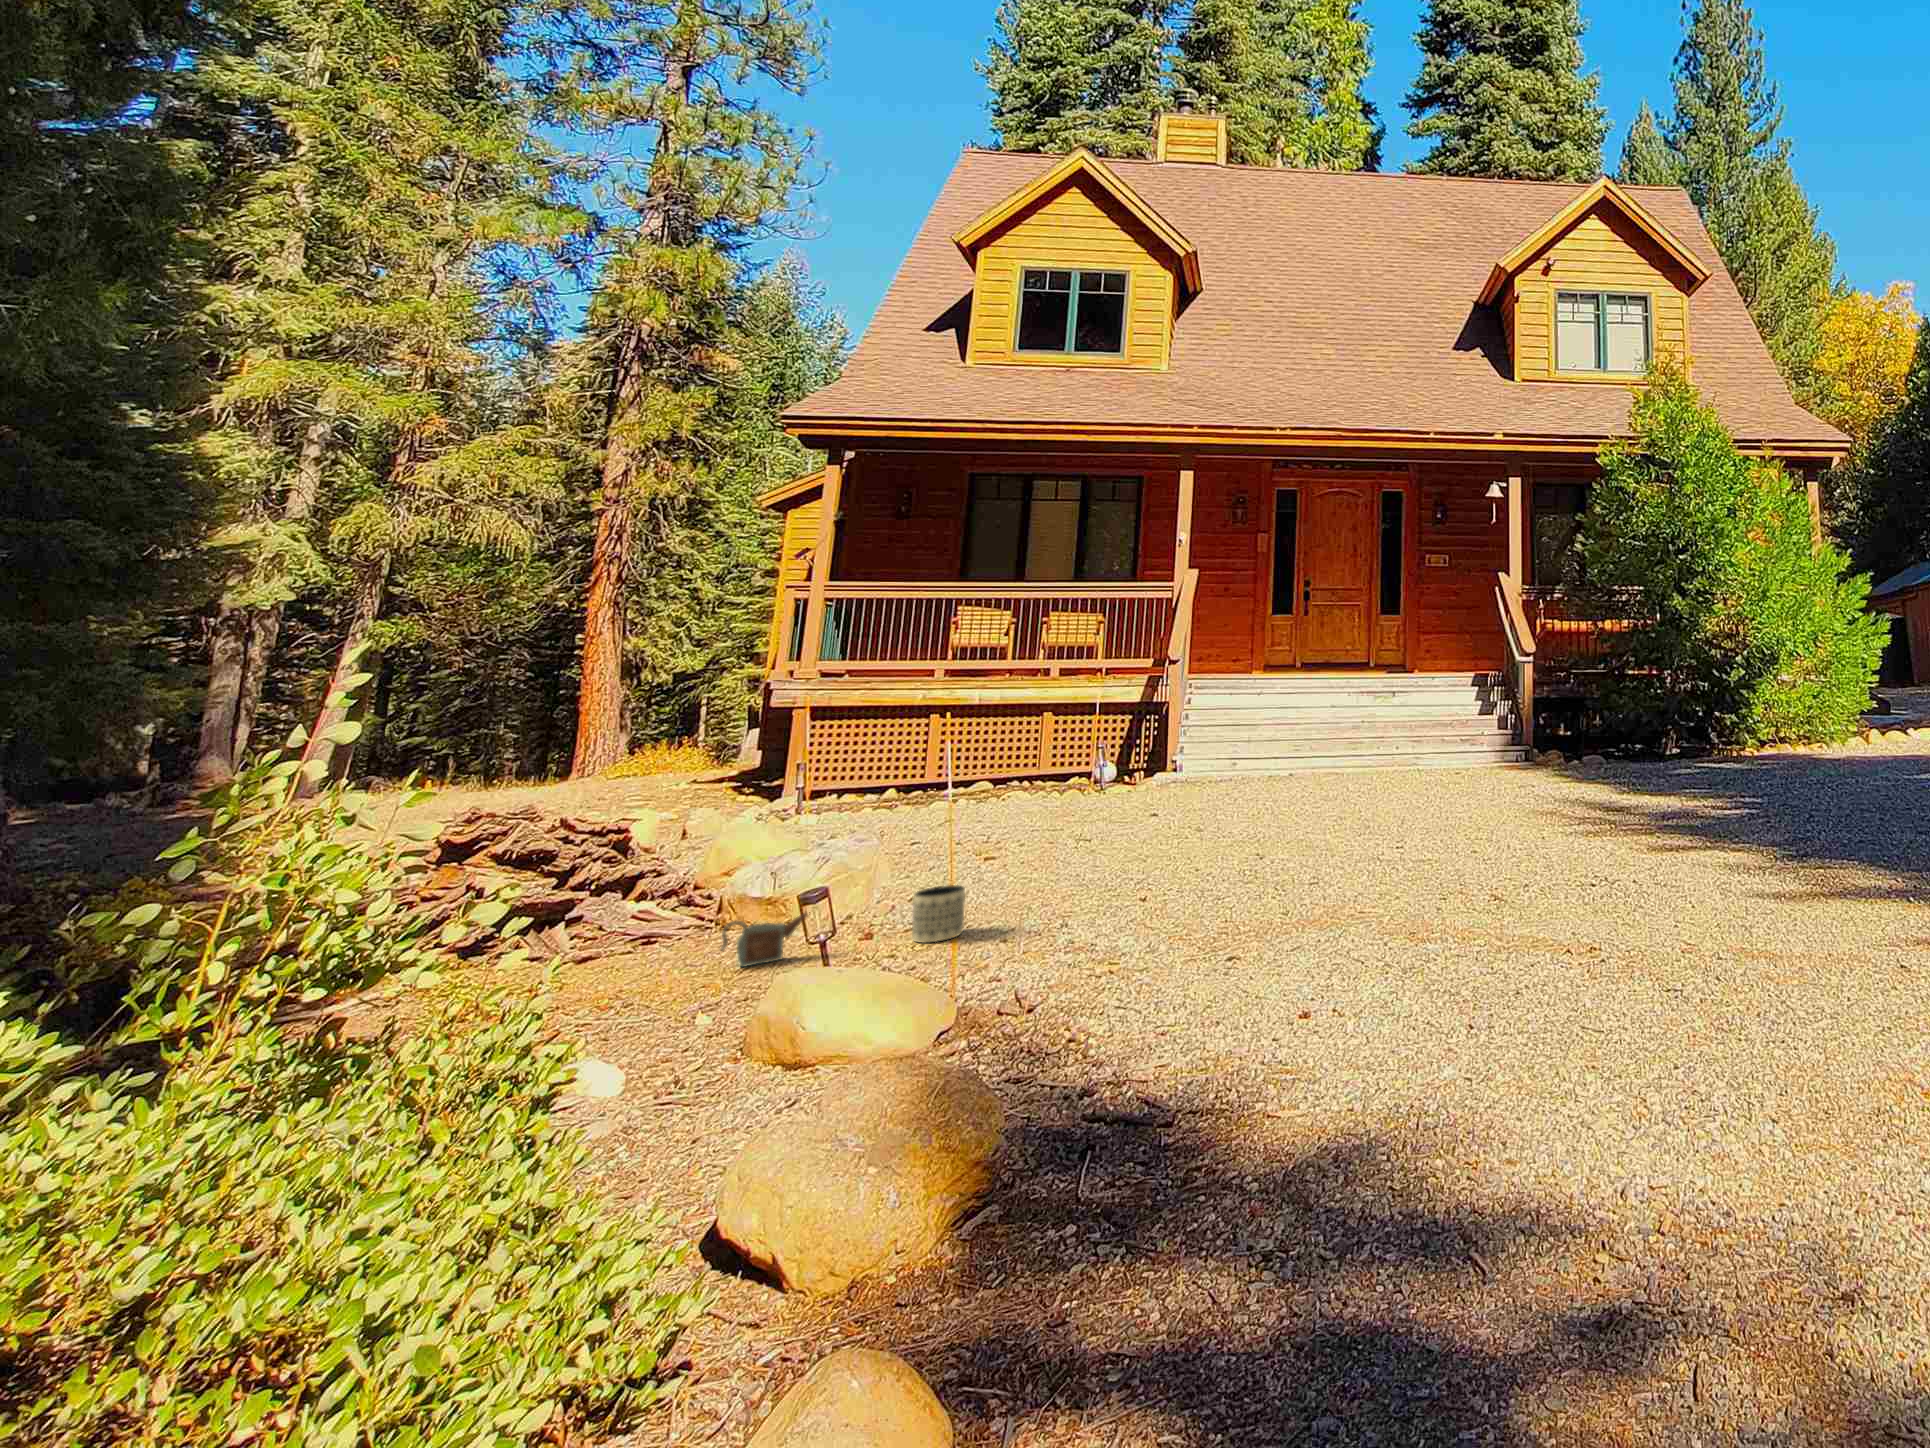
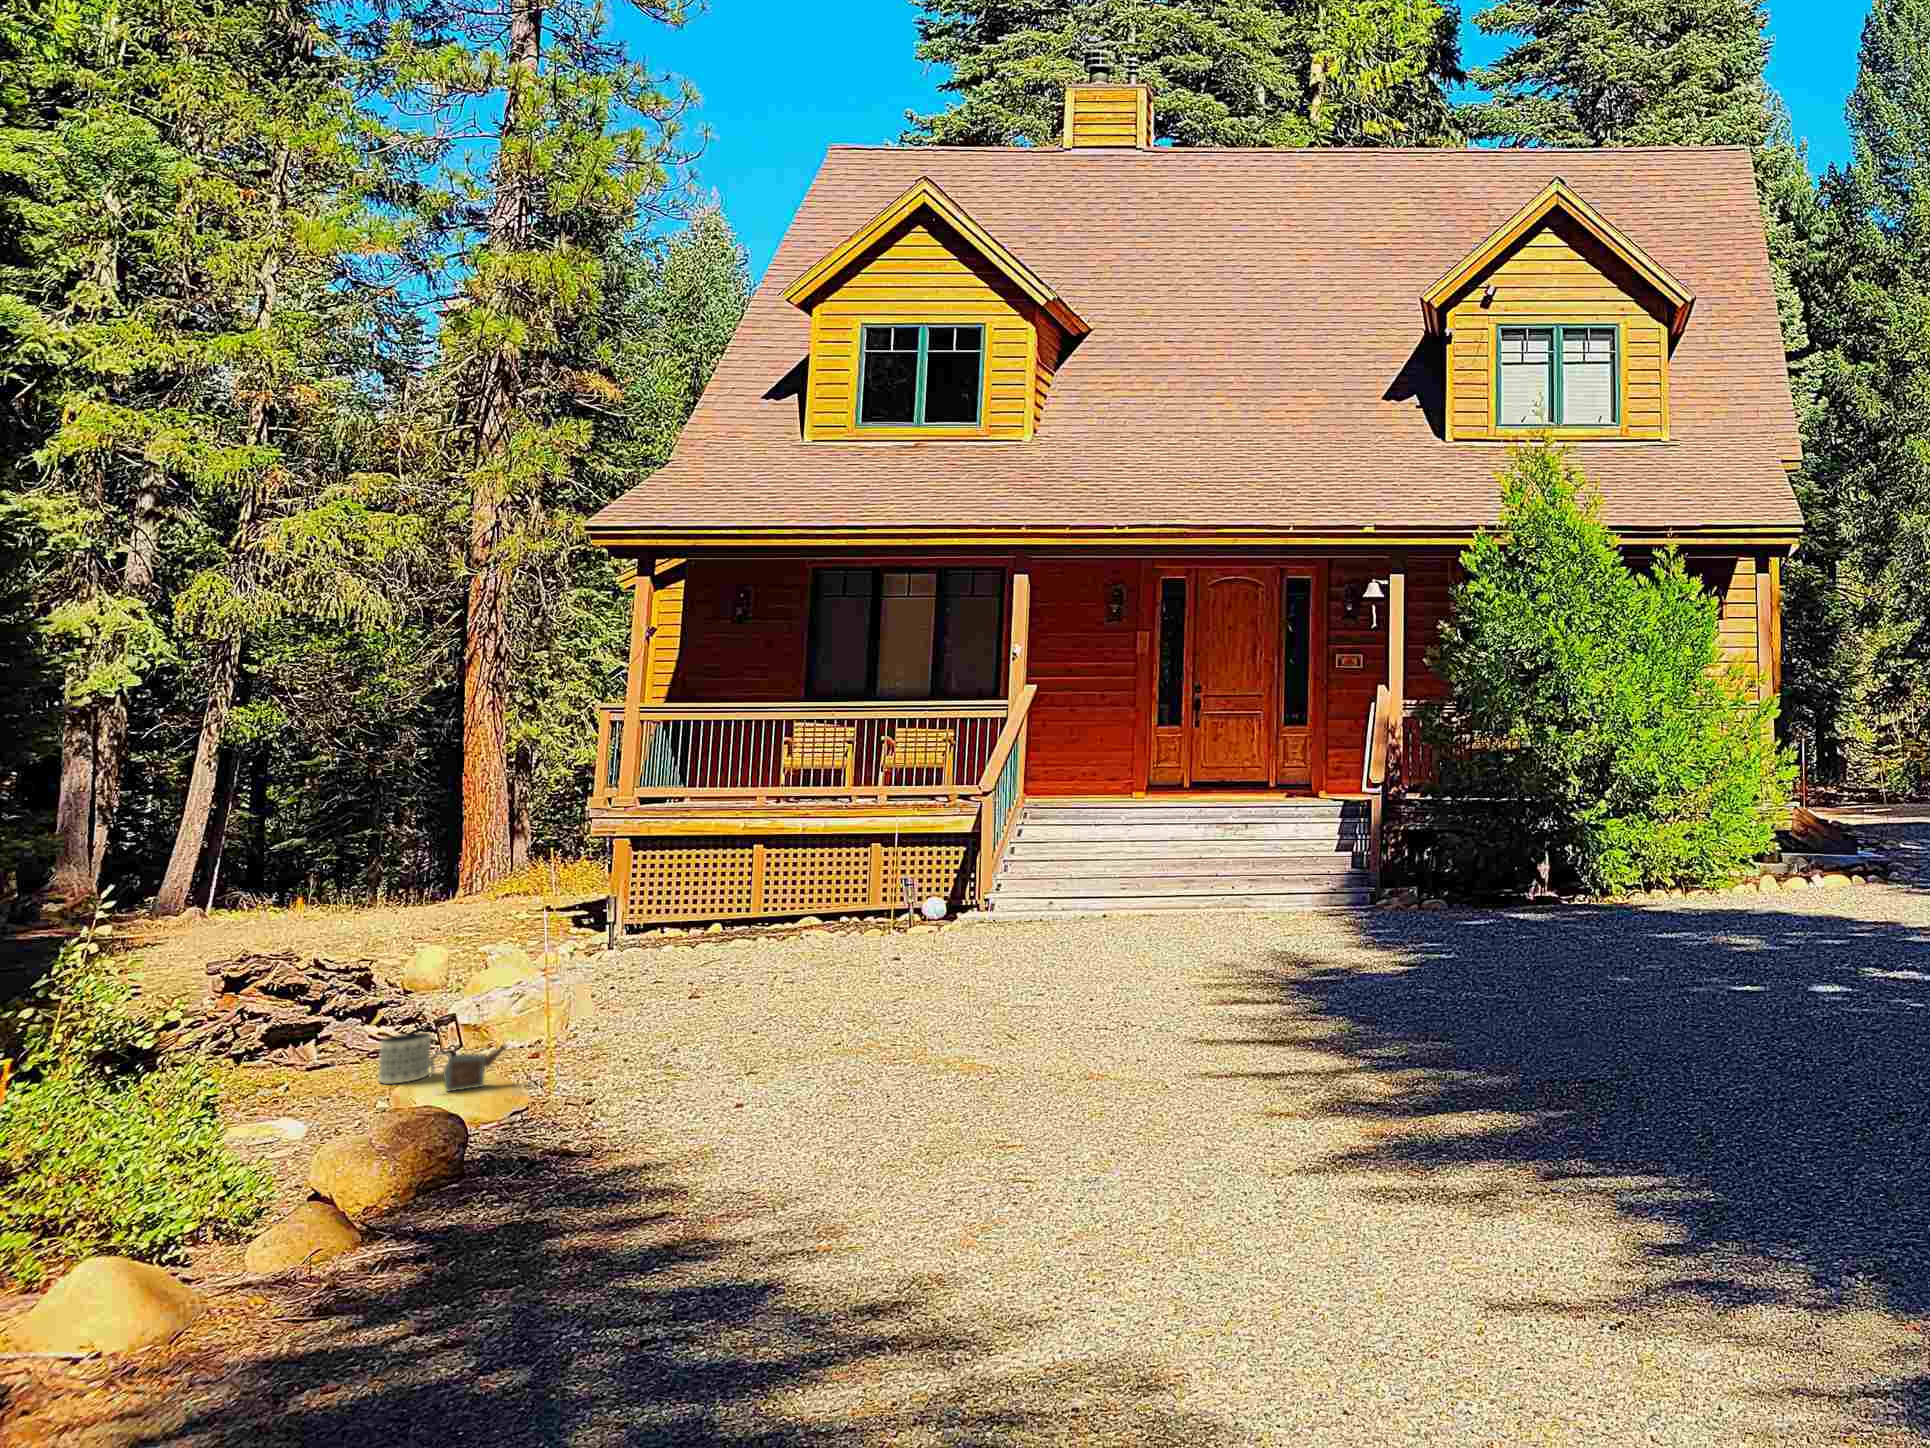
planter: present [912,885,965,942] -> present [378,1033,431,1084]

